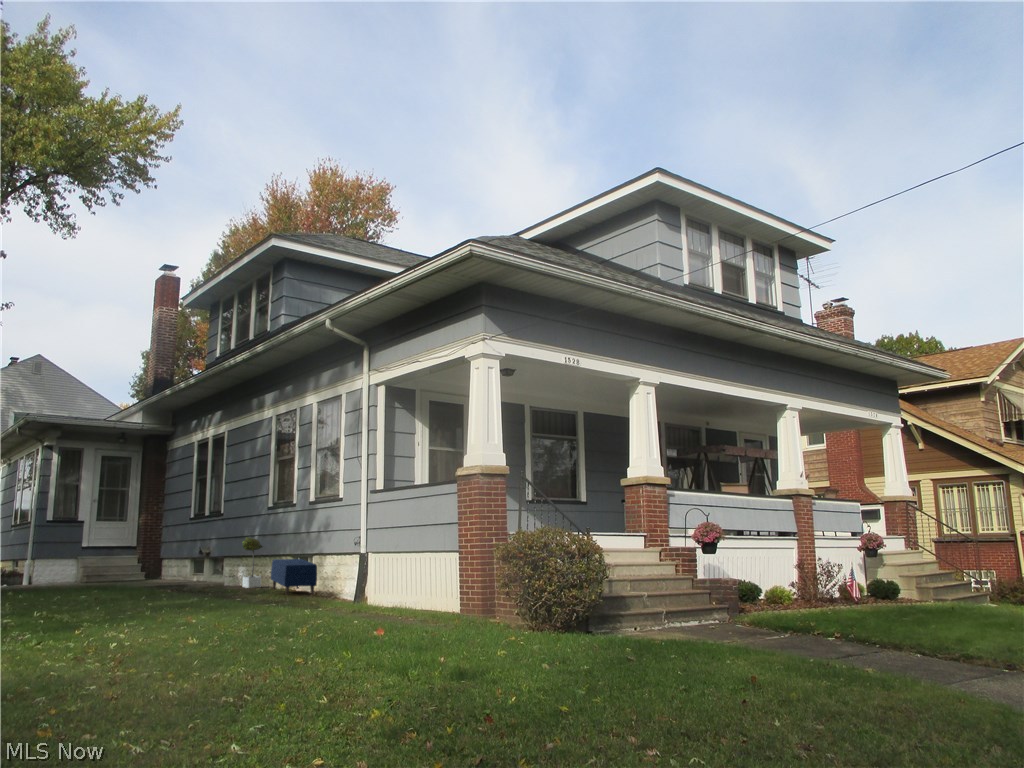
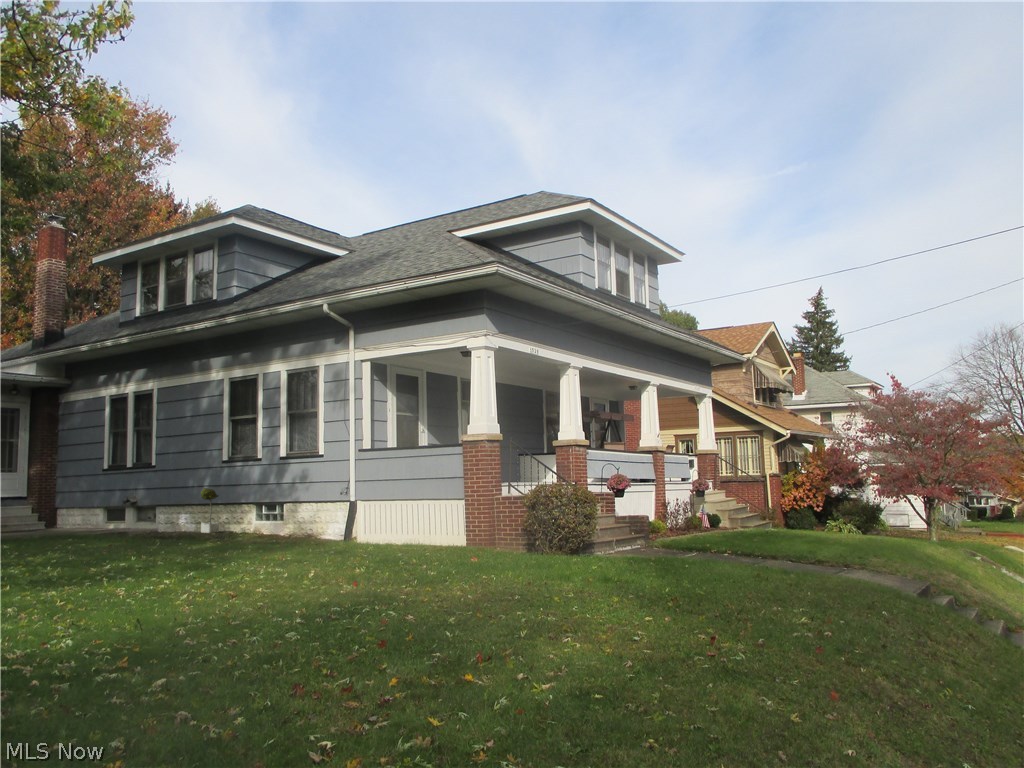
bench: present [271,559,317,595] -> none [245,506,298,539]

